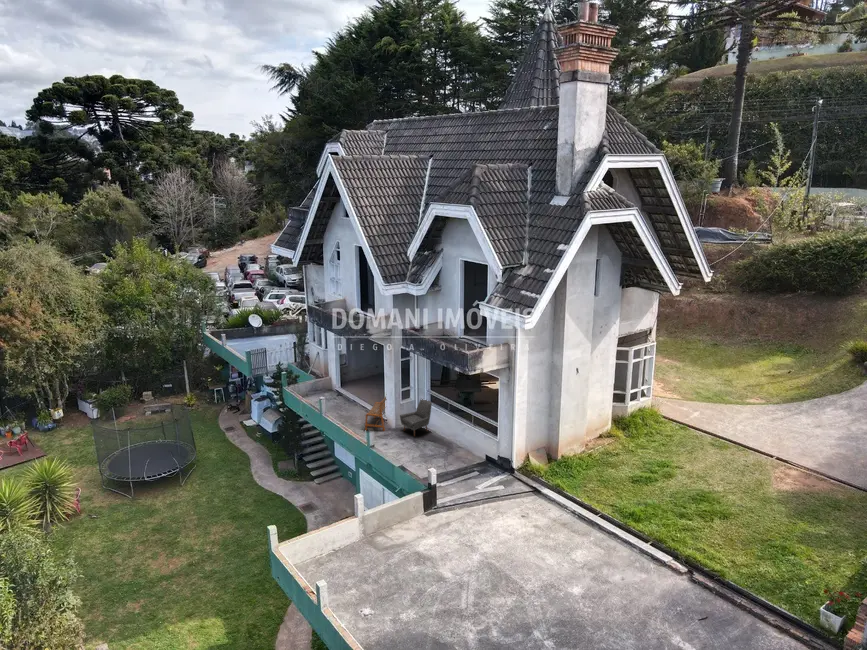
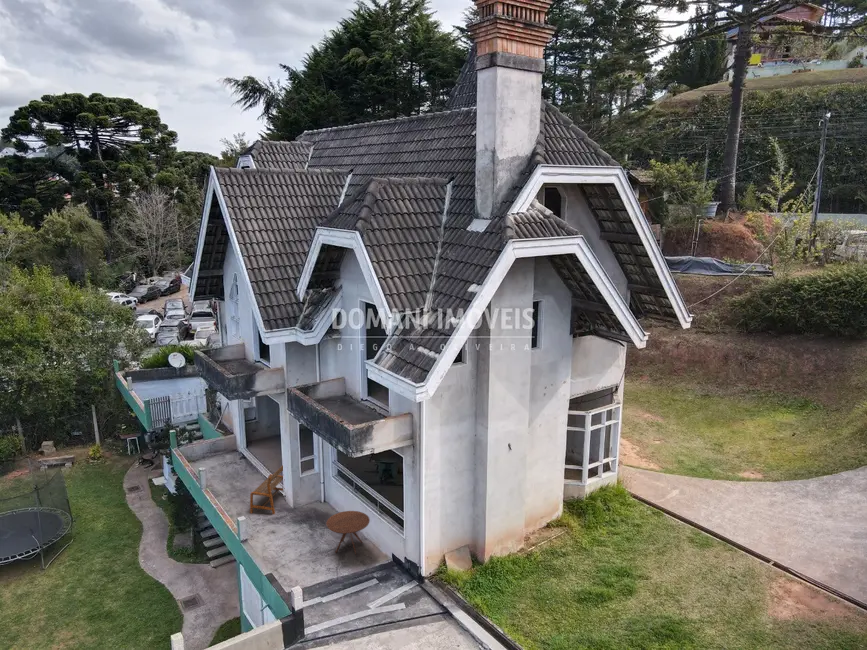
chair: present [400,399,432,436] -> none [293,472,334,524]
round table: none [436,424,468,455] -> present [326,511,370,554]

